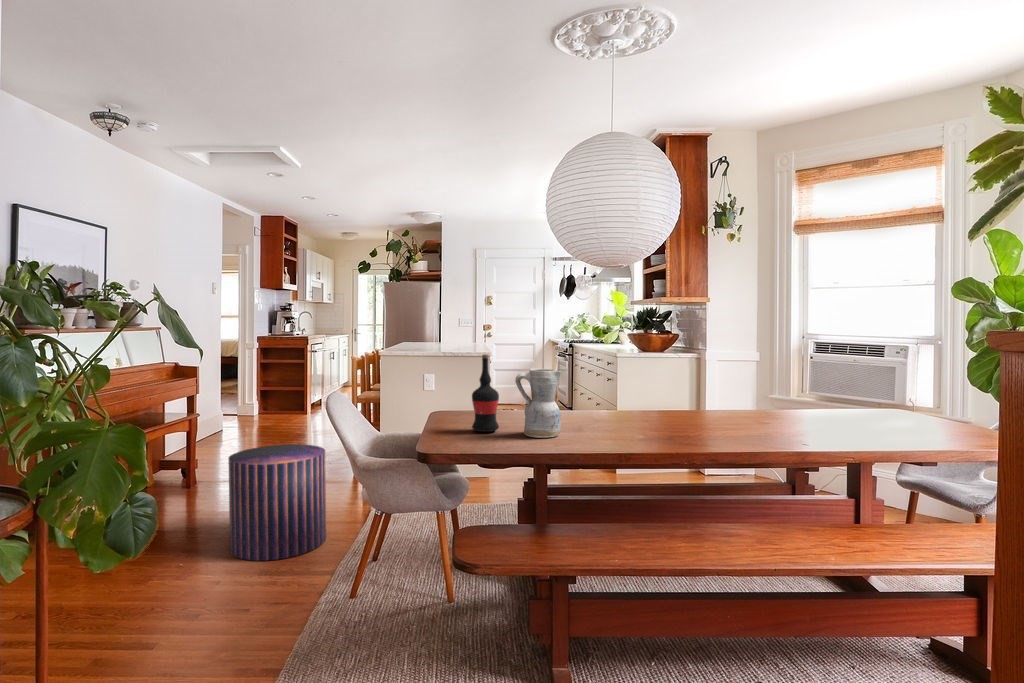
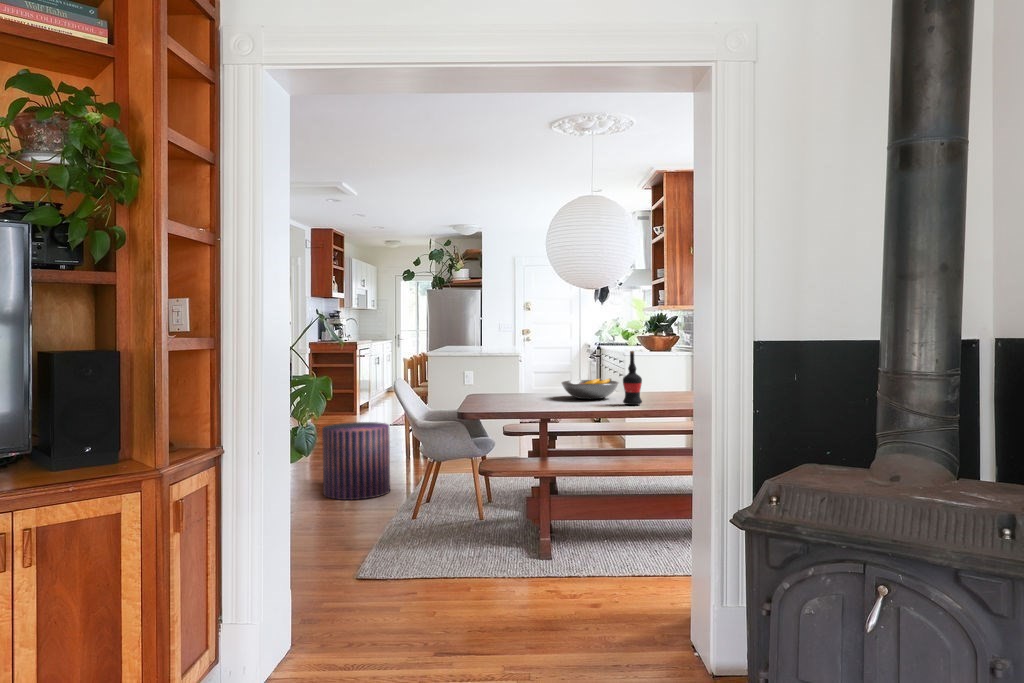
wine bottle: present [472,354,499,432] -> present [623,351,642,405]
ceramic pitcher: present [515,369,561,438] -> none [520,360,550,405]
fruit bowl: none [568,393,650,423] -> present [562,378,618,399]

